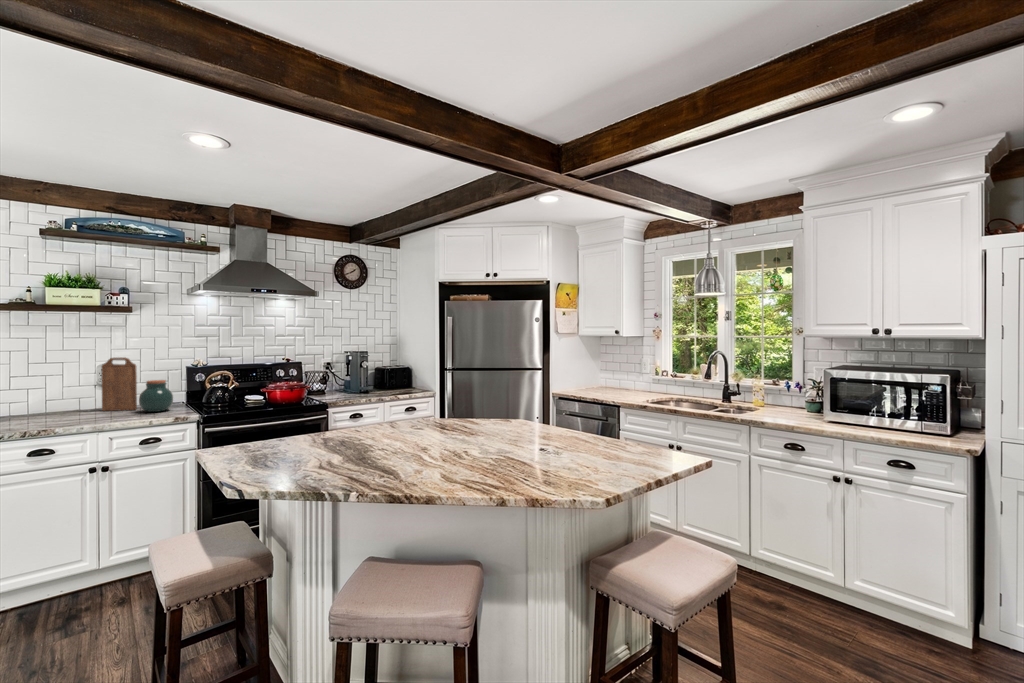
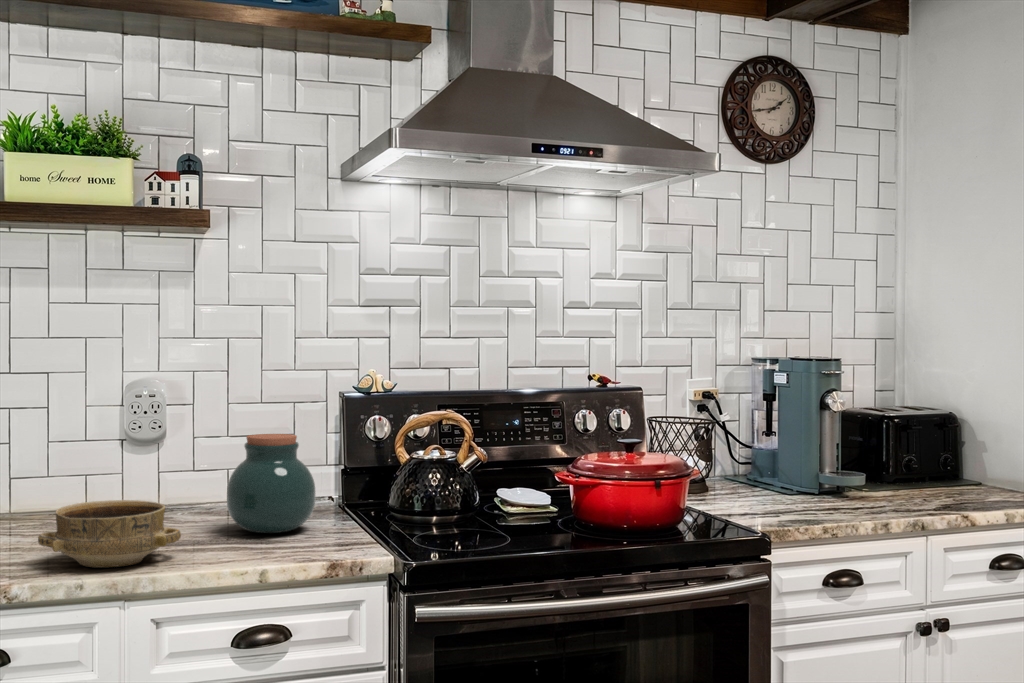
cutting board: present [101,357,137,411] -> none [132,361,219,521]
ceramic bowl: none [65,402,120,423] -> present [38,500,181,567]

